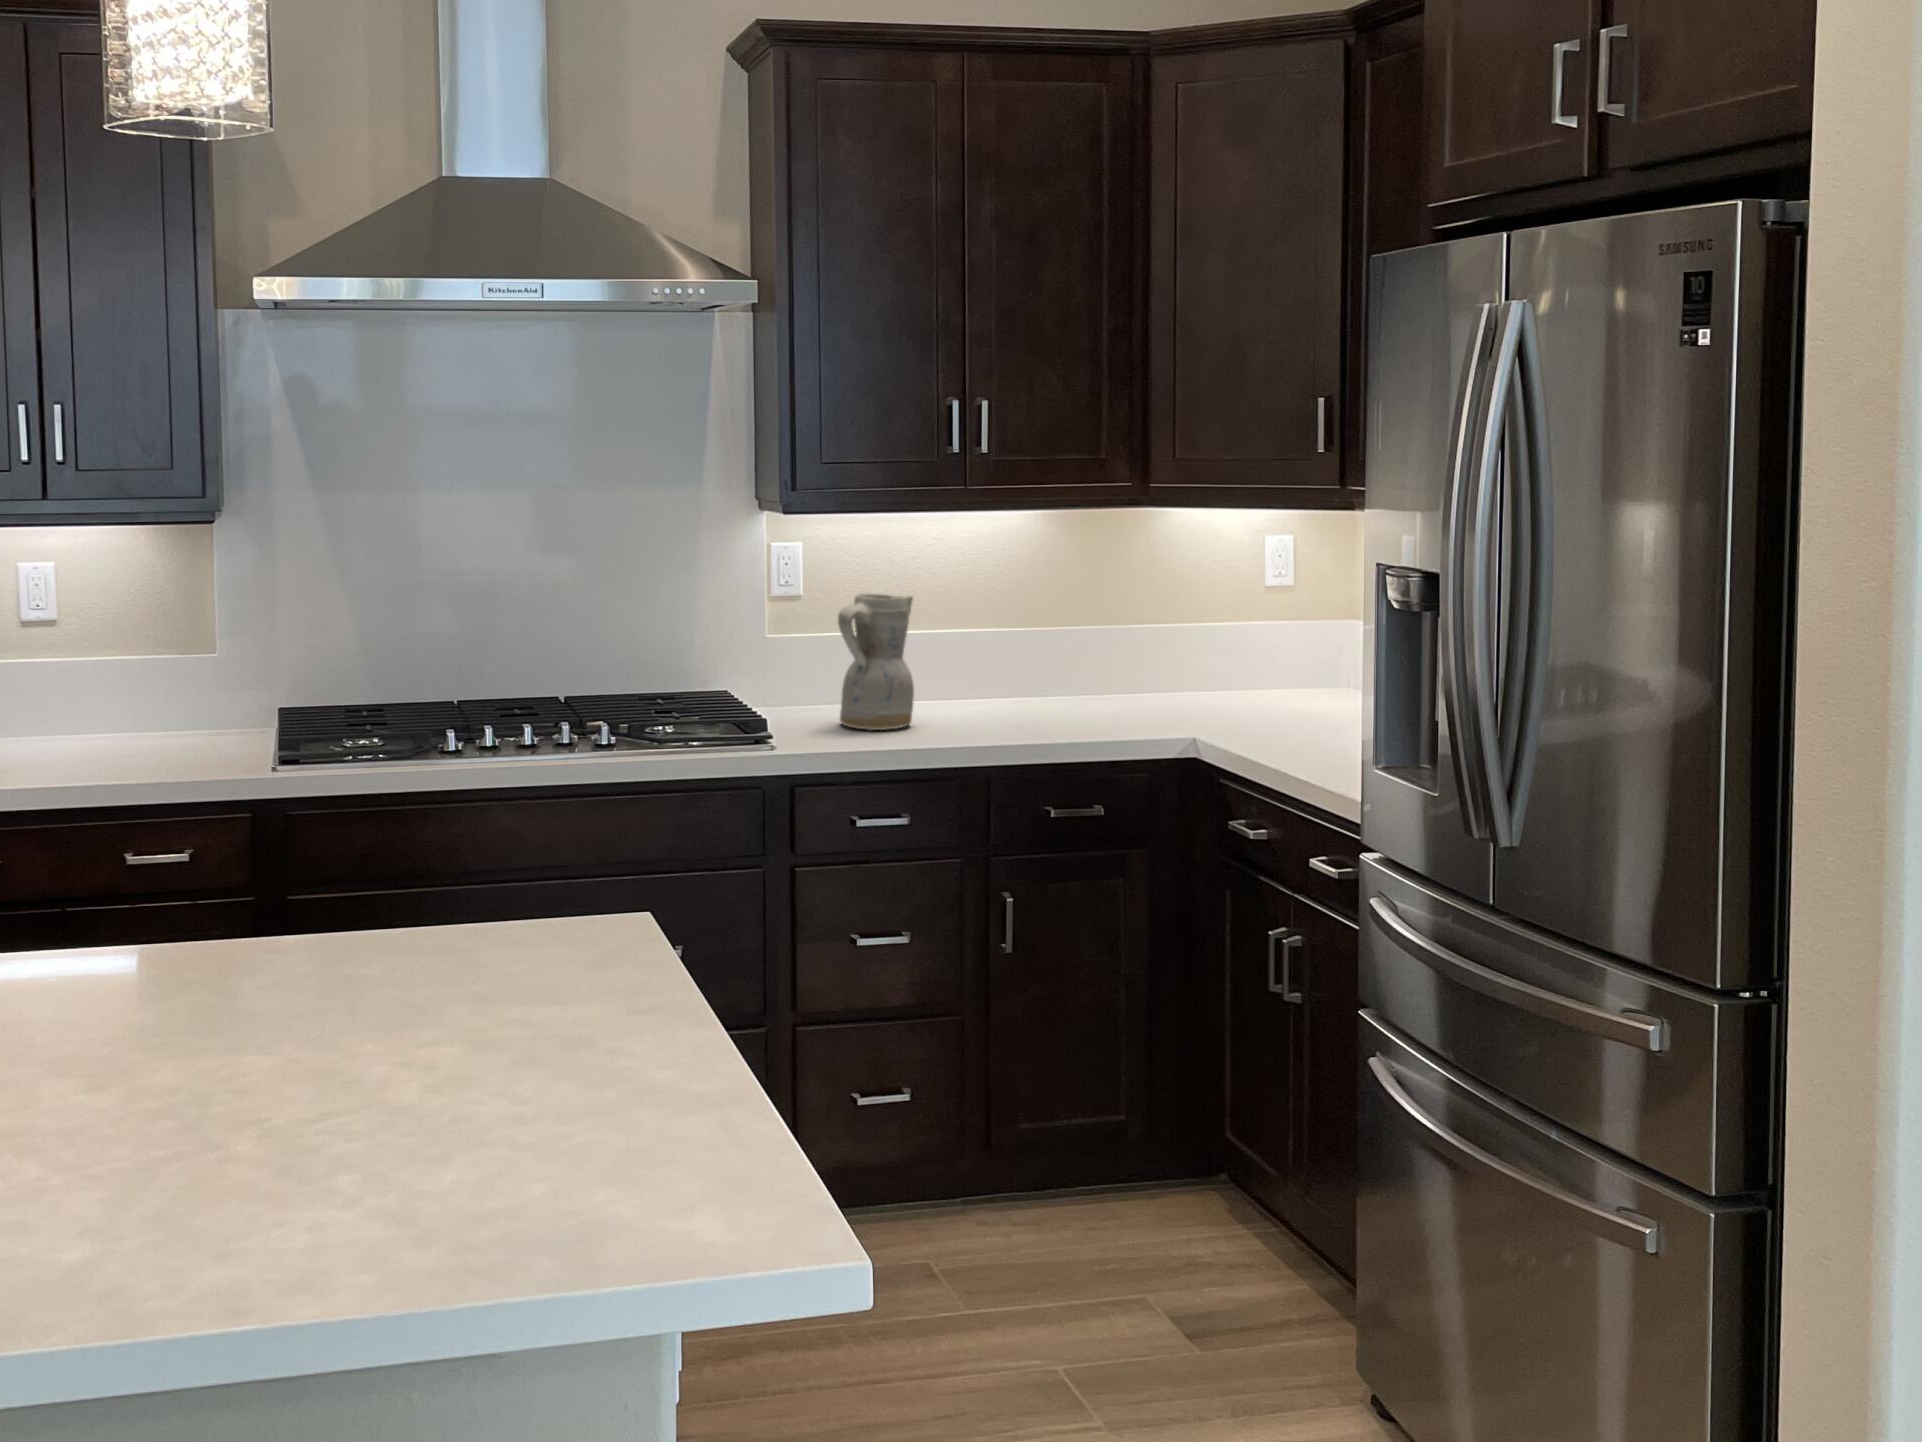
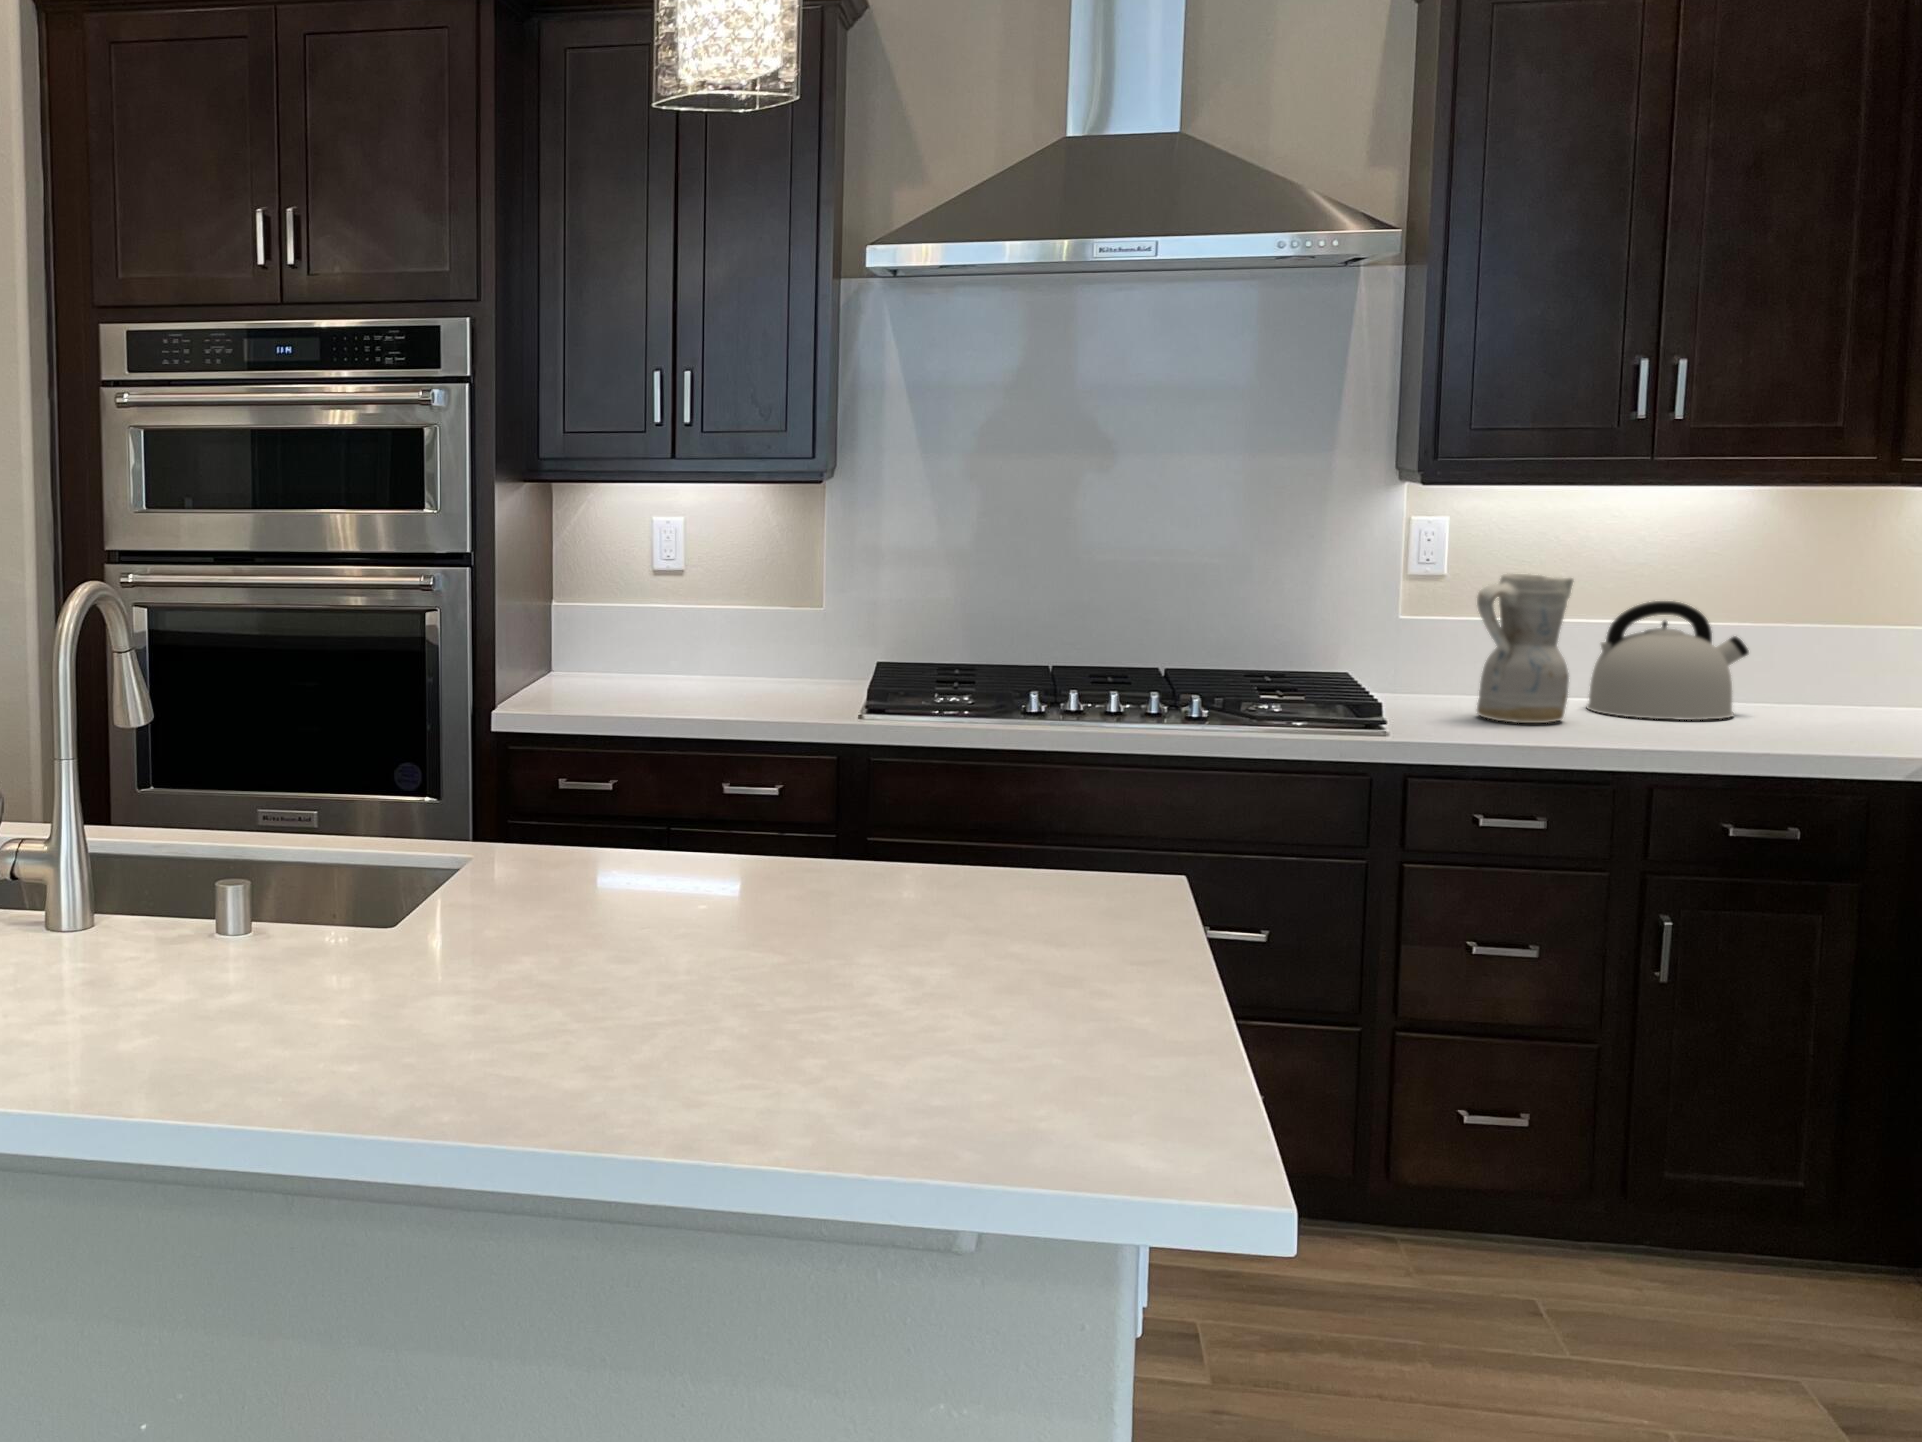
kettle: none [921,611,1044,717] -> present [1587,601,1749,720]

